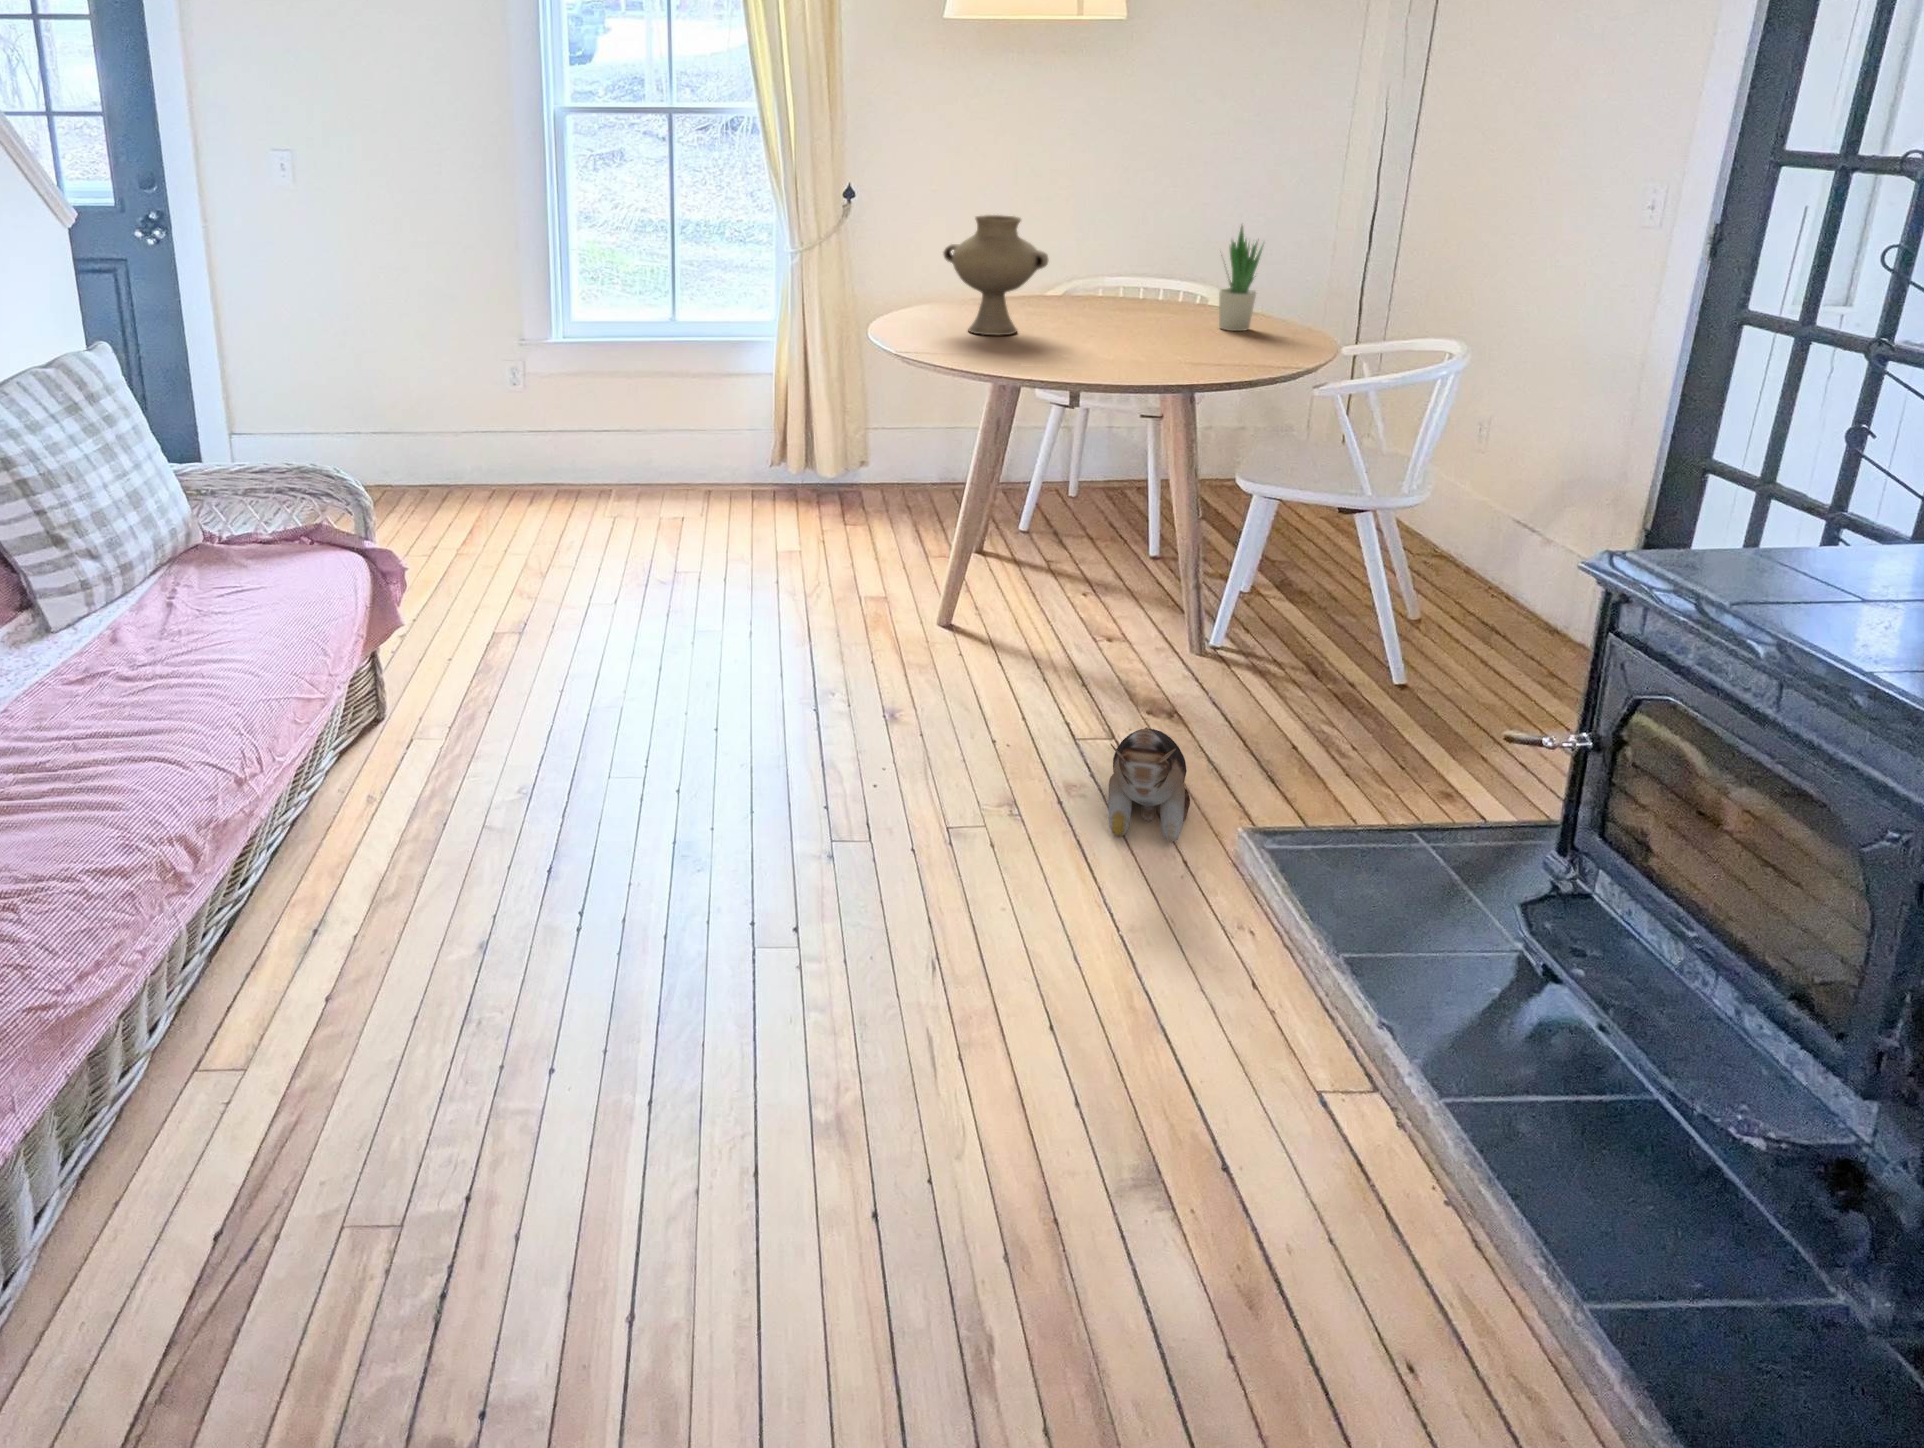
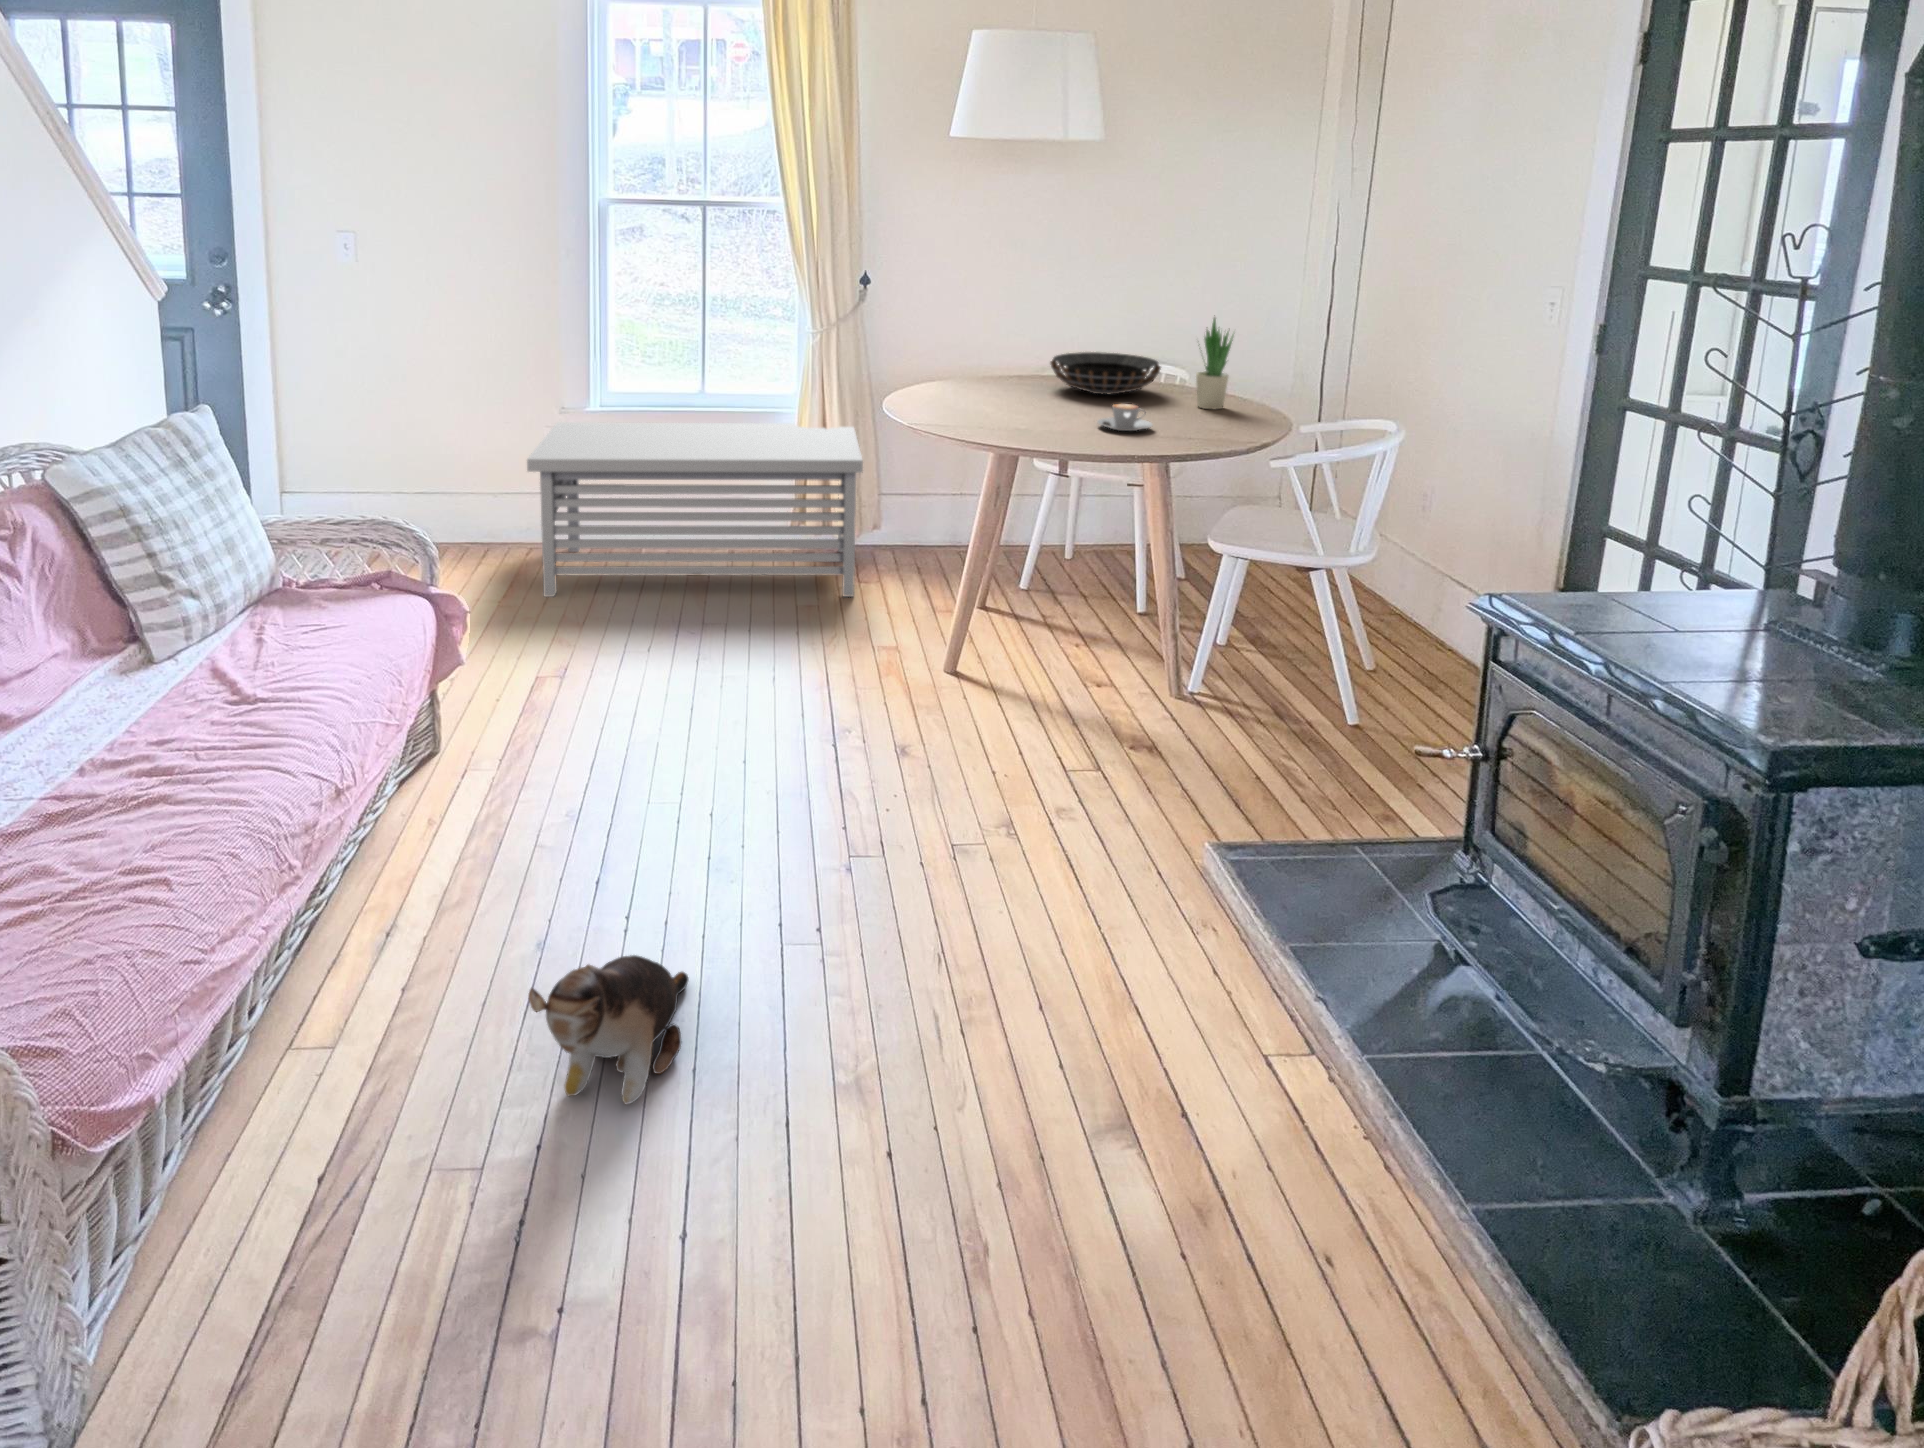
vase: present [943,215,1048,335] -> none [952,304,1045,411]
decorative bowl: none [1052,269,1178,316] -> present [1050,352,1161,394]
coffee cup: none [1108,326,1172,357] -> present [1097,404,1152,431]
storage bench: none [482,352,845,540] -> present [527,422,863,597]
plush toy: present [1108,727,1190,842] -> present [529,955,689,1104]

